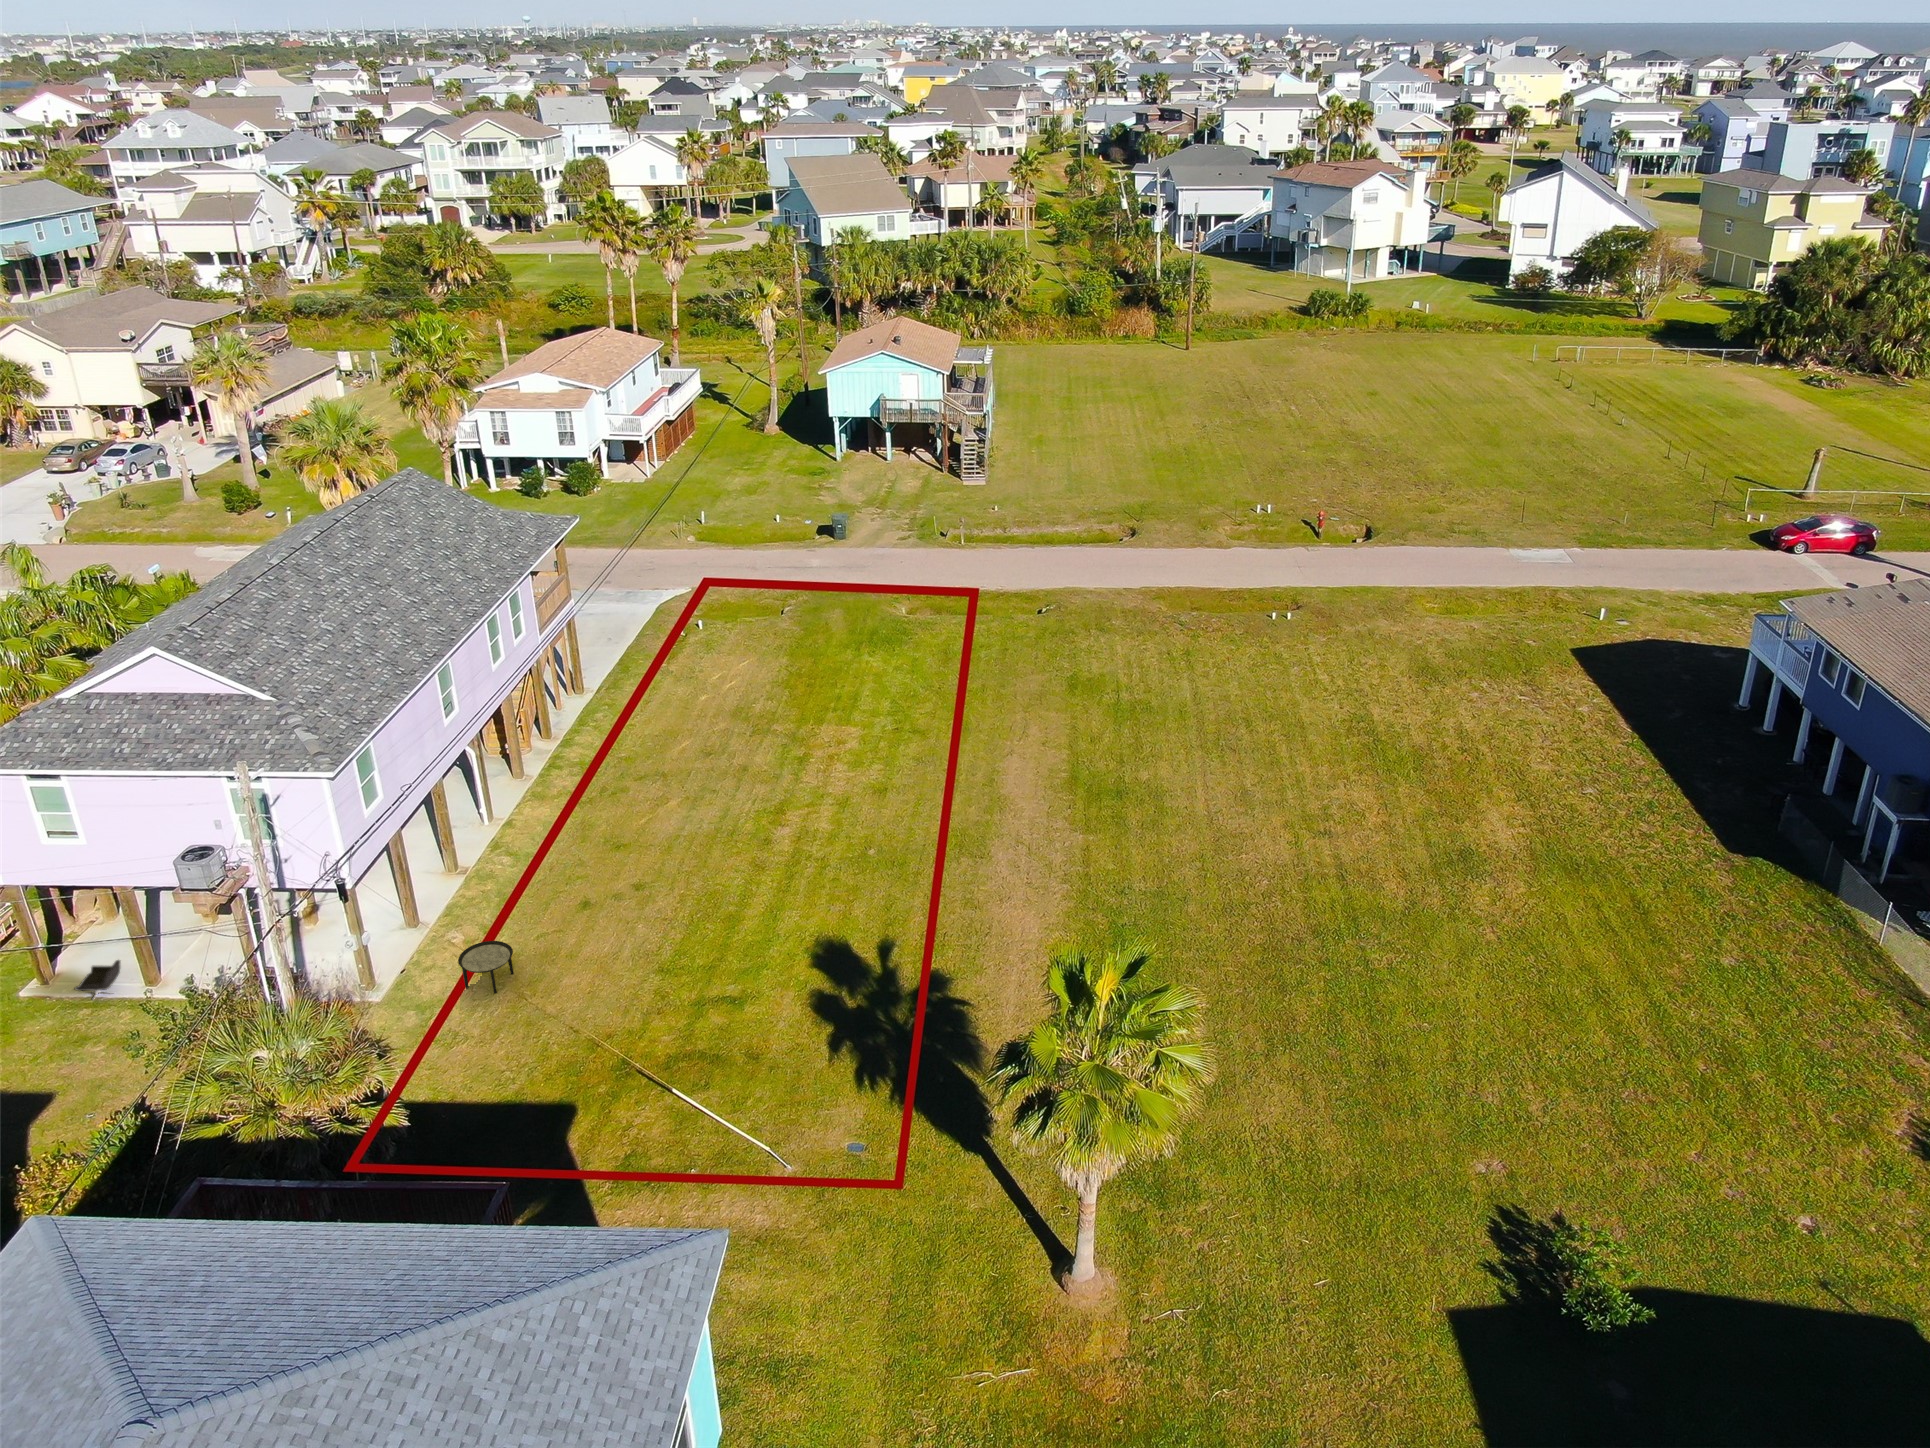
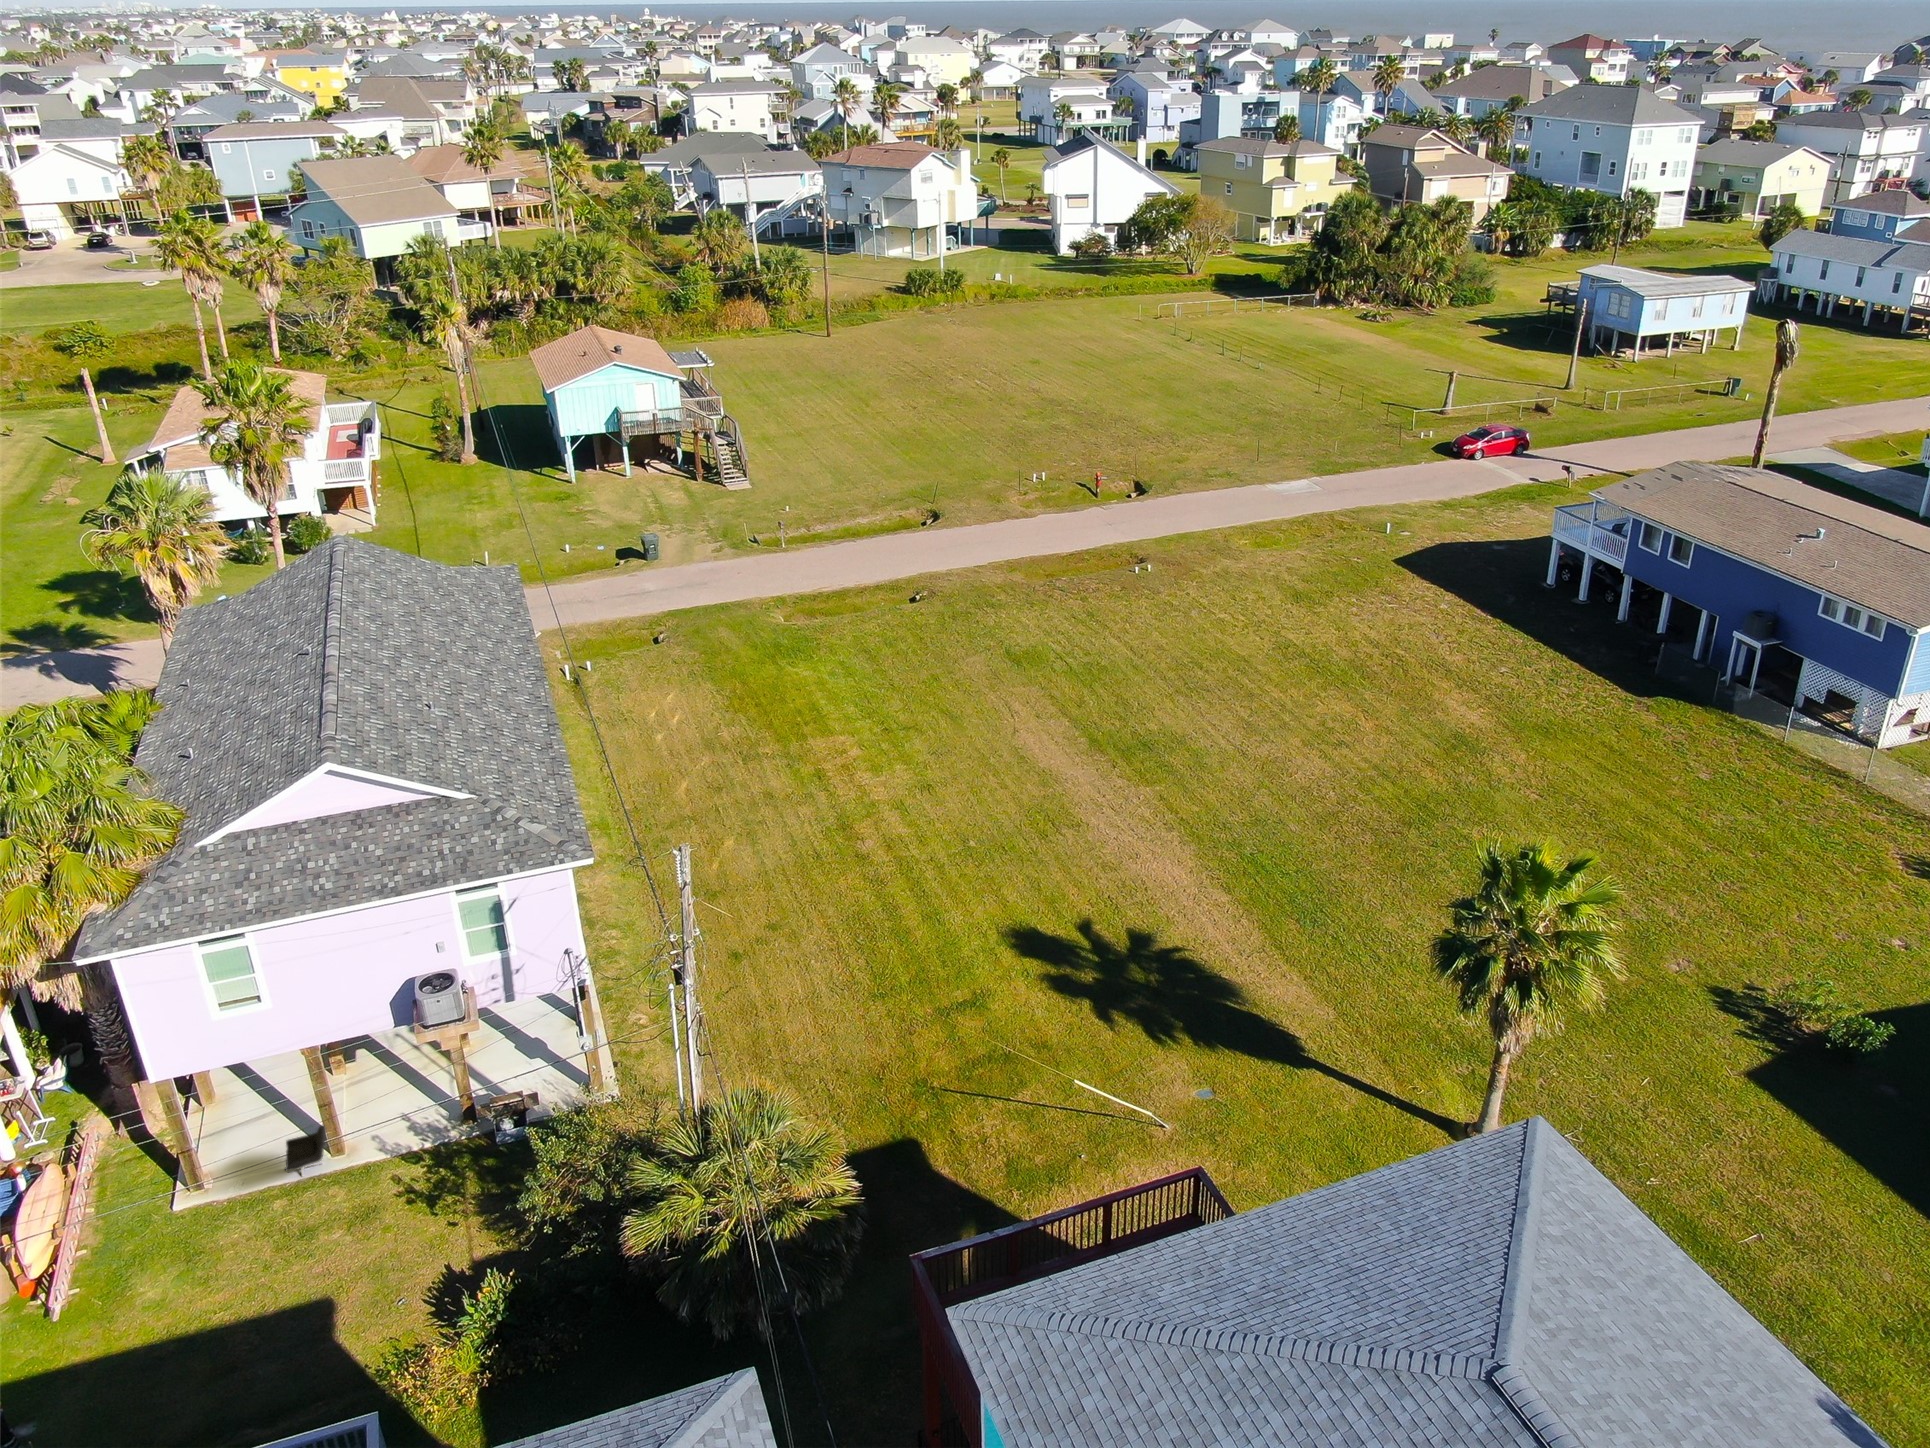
round table: present [458,941,514,993] -> none [703,1000,758,1055]

